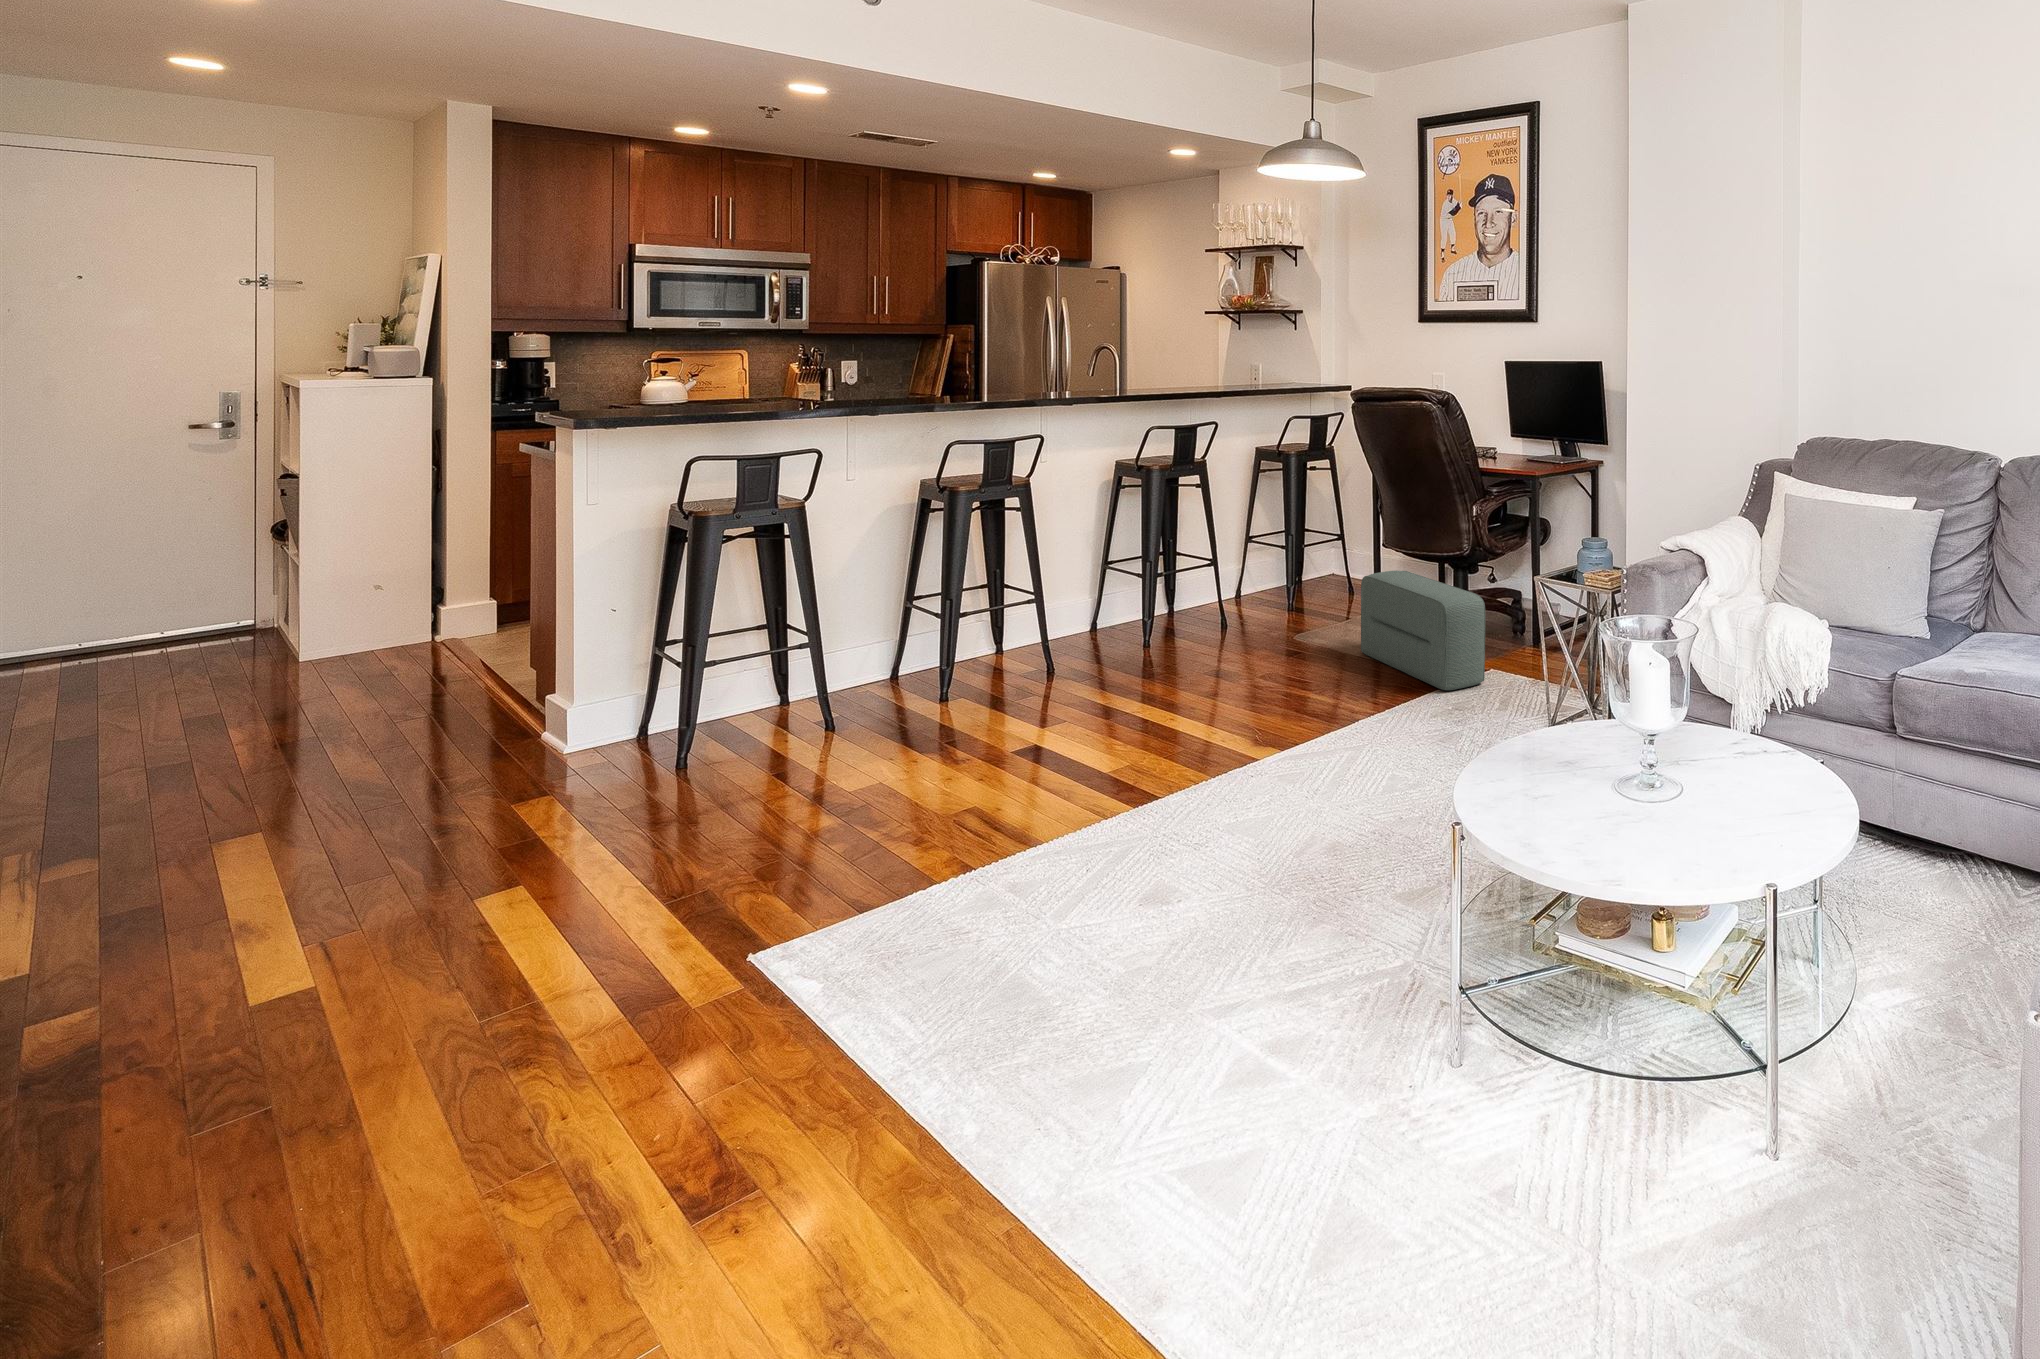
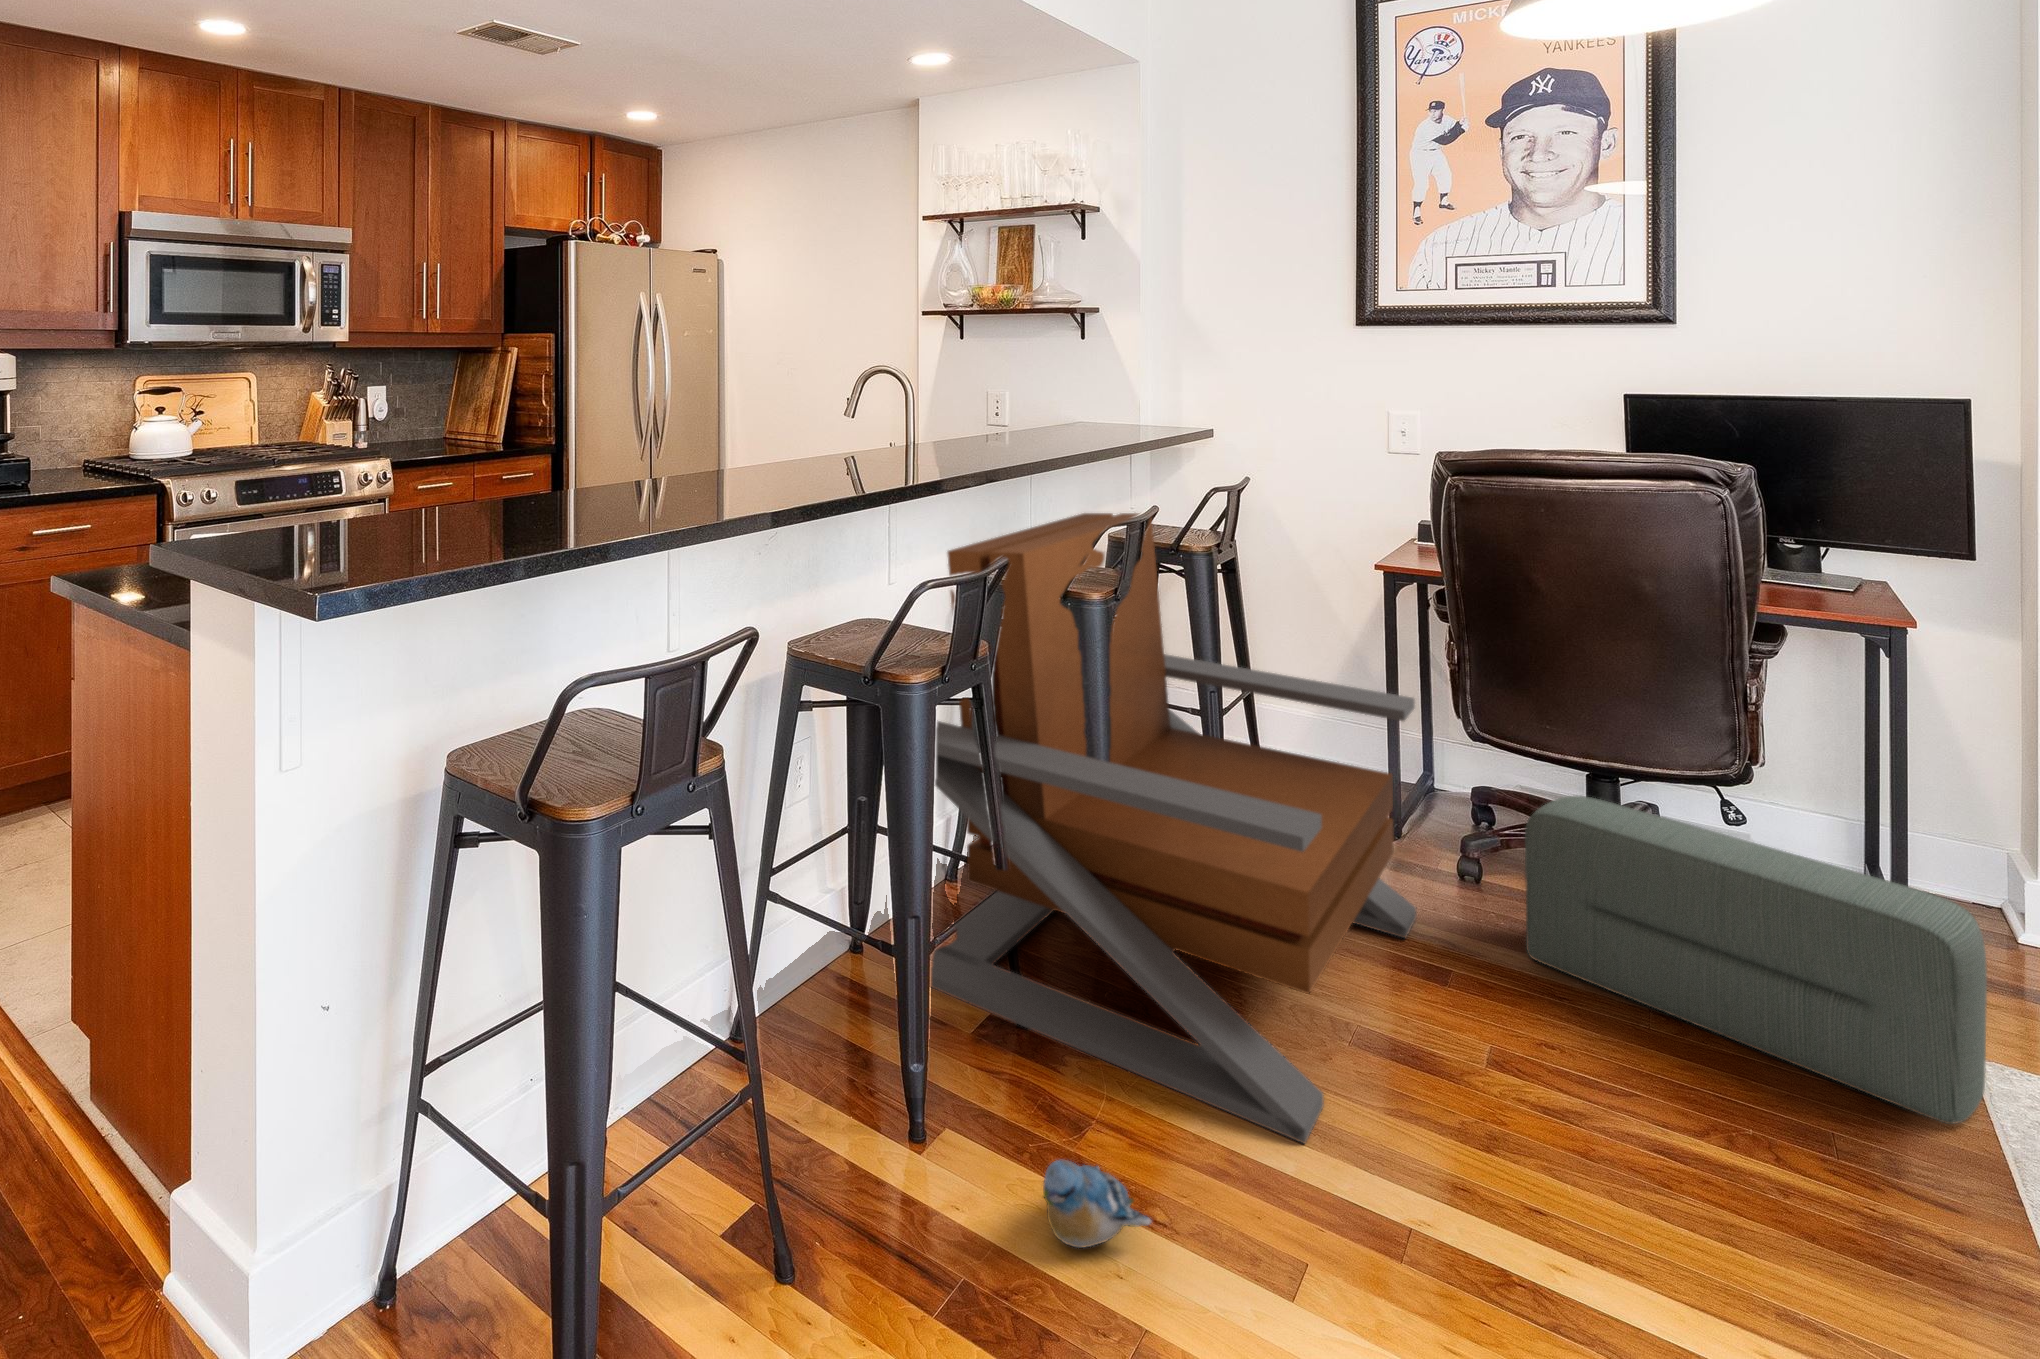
lounge chair: none [1012,429,1331,701] -> present [931,513,1416,1143]
plush toy: none [959,687,1017,723] -> present [1043,1160,1152,1248]

